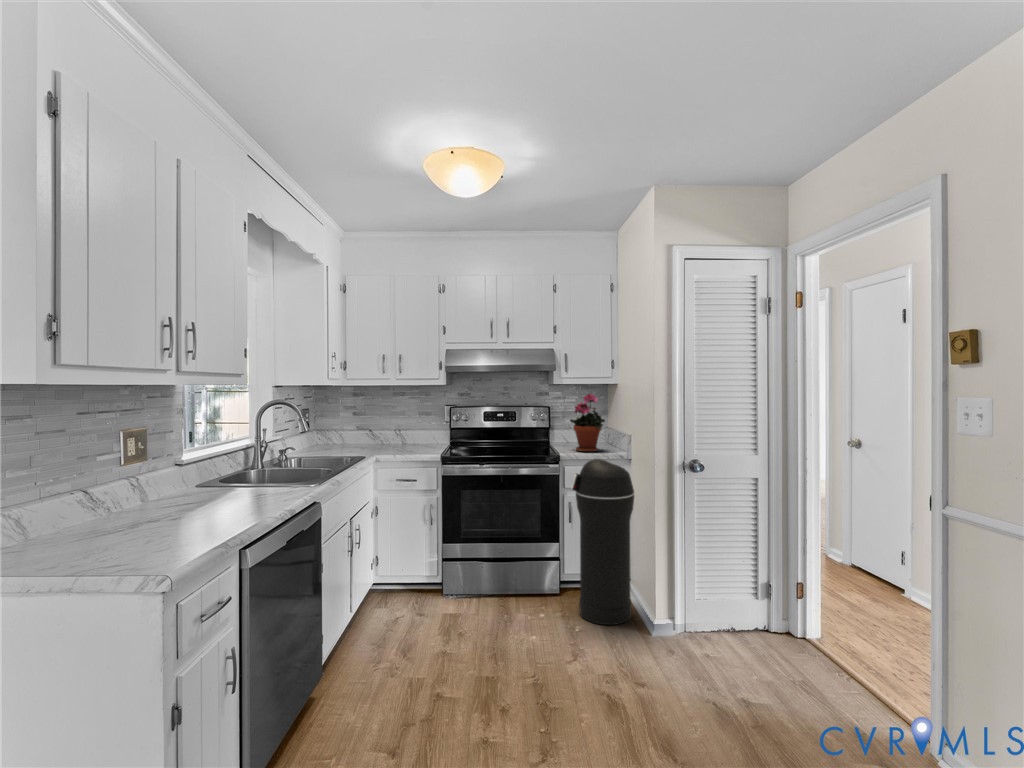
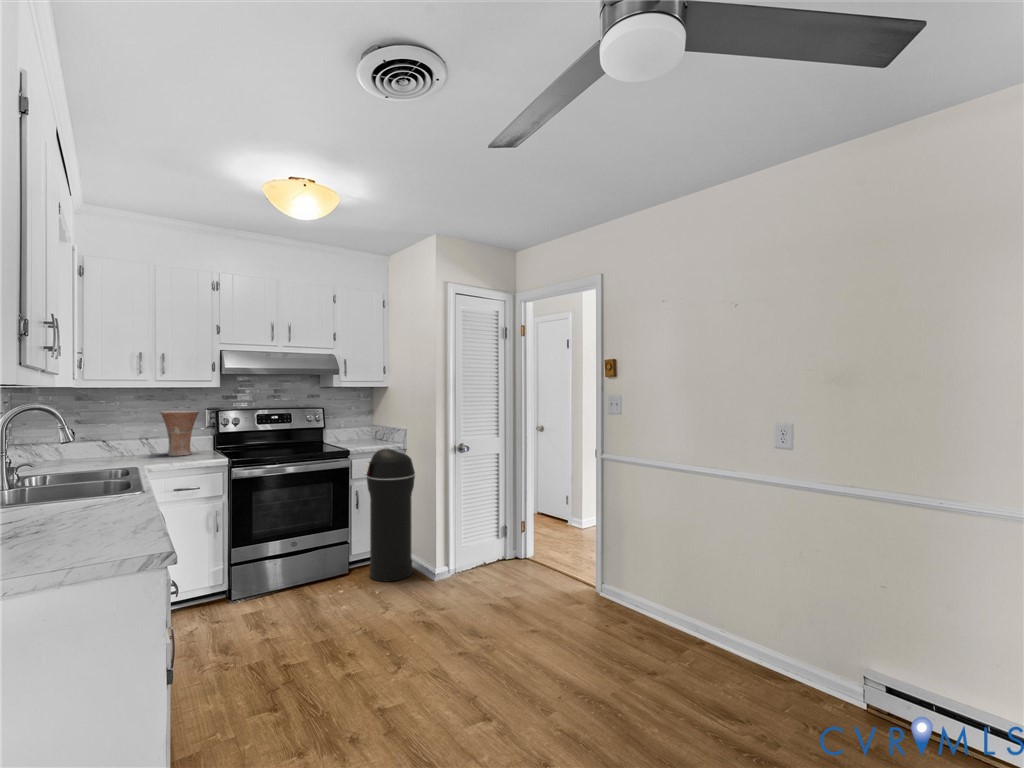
potted plant: present [570,394,605,452] -> none [344,396,376,445]
vase: none [394,407,426,451] -> present [161,411,199,456]

